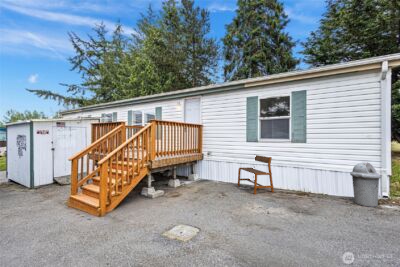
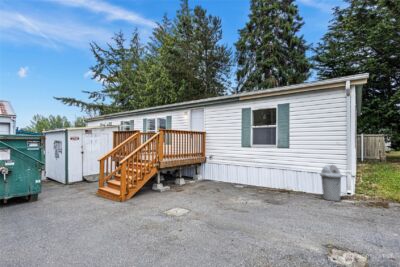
bench: present [238,155,274,195] -> none [234,158,262,192]

